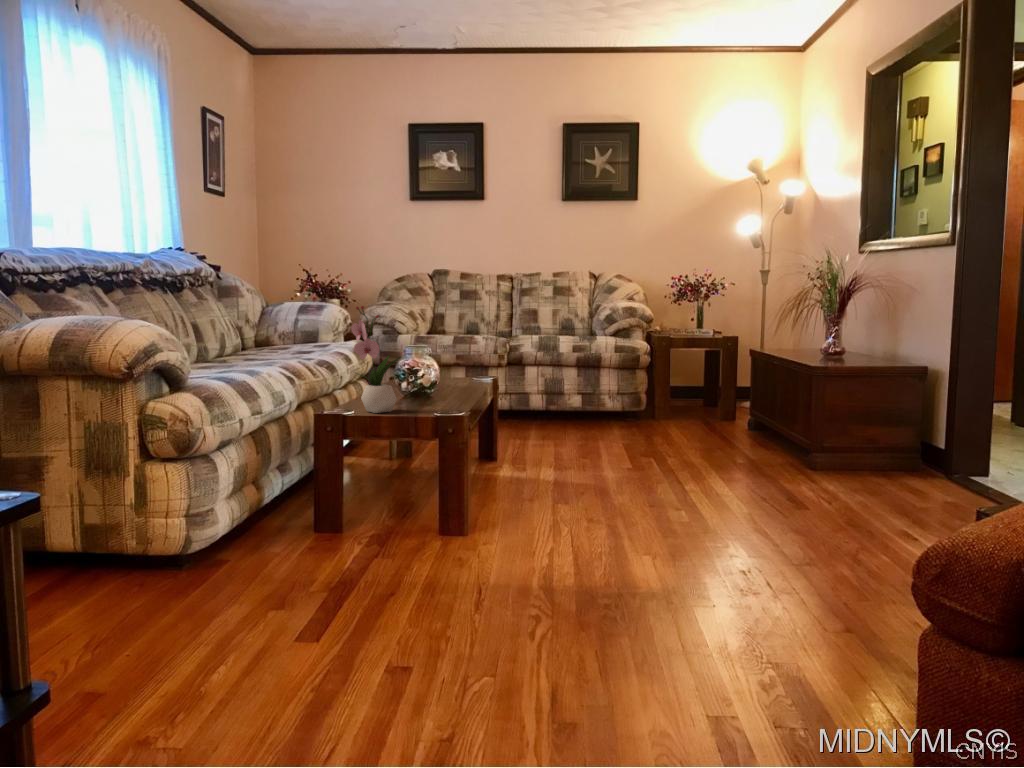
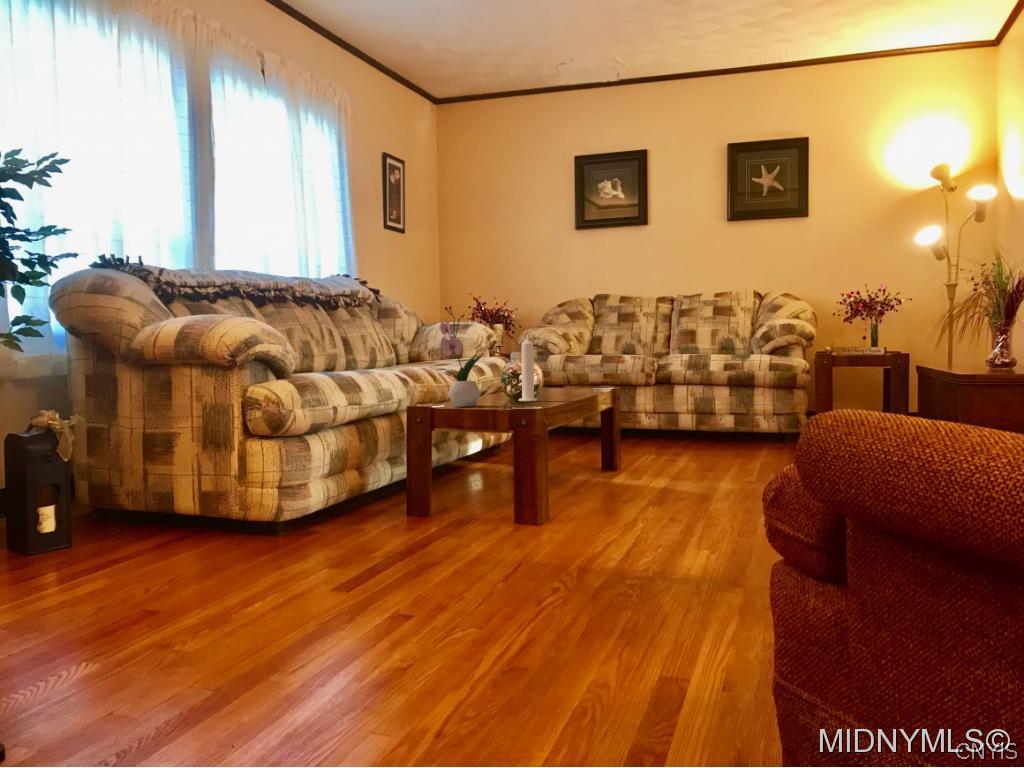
candle: none [424,333,443,402] -> present [519,335,537,402]

